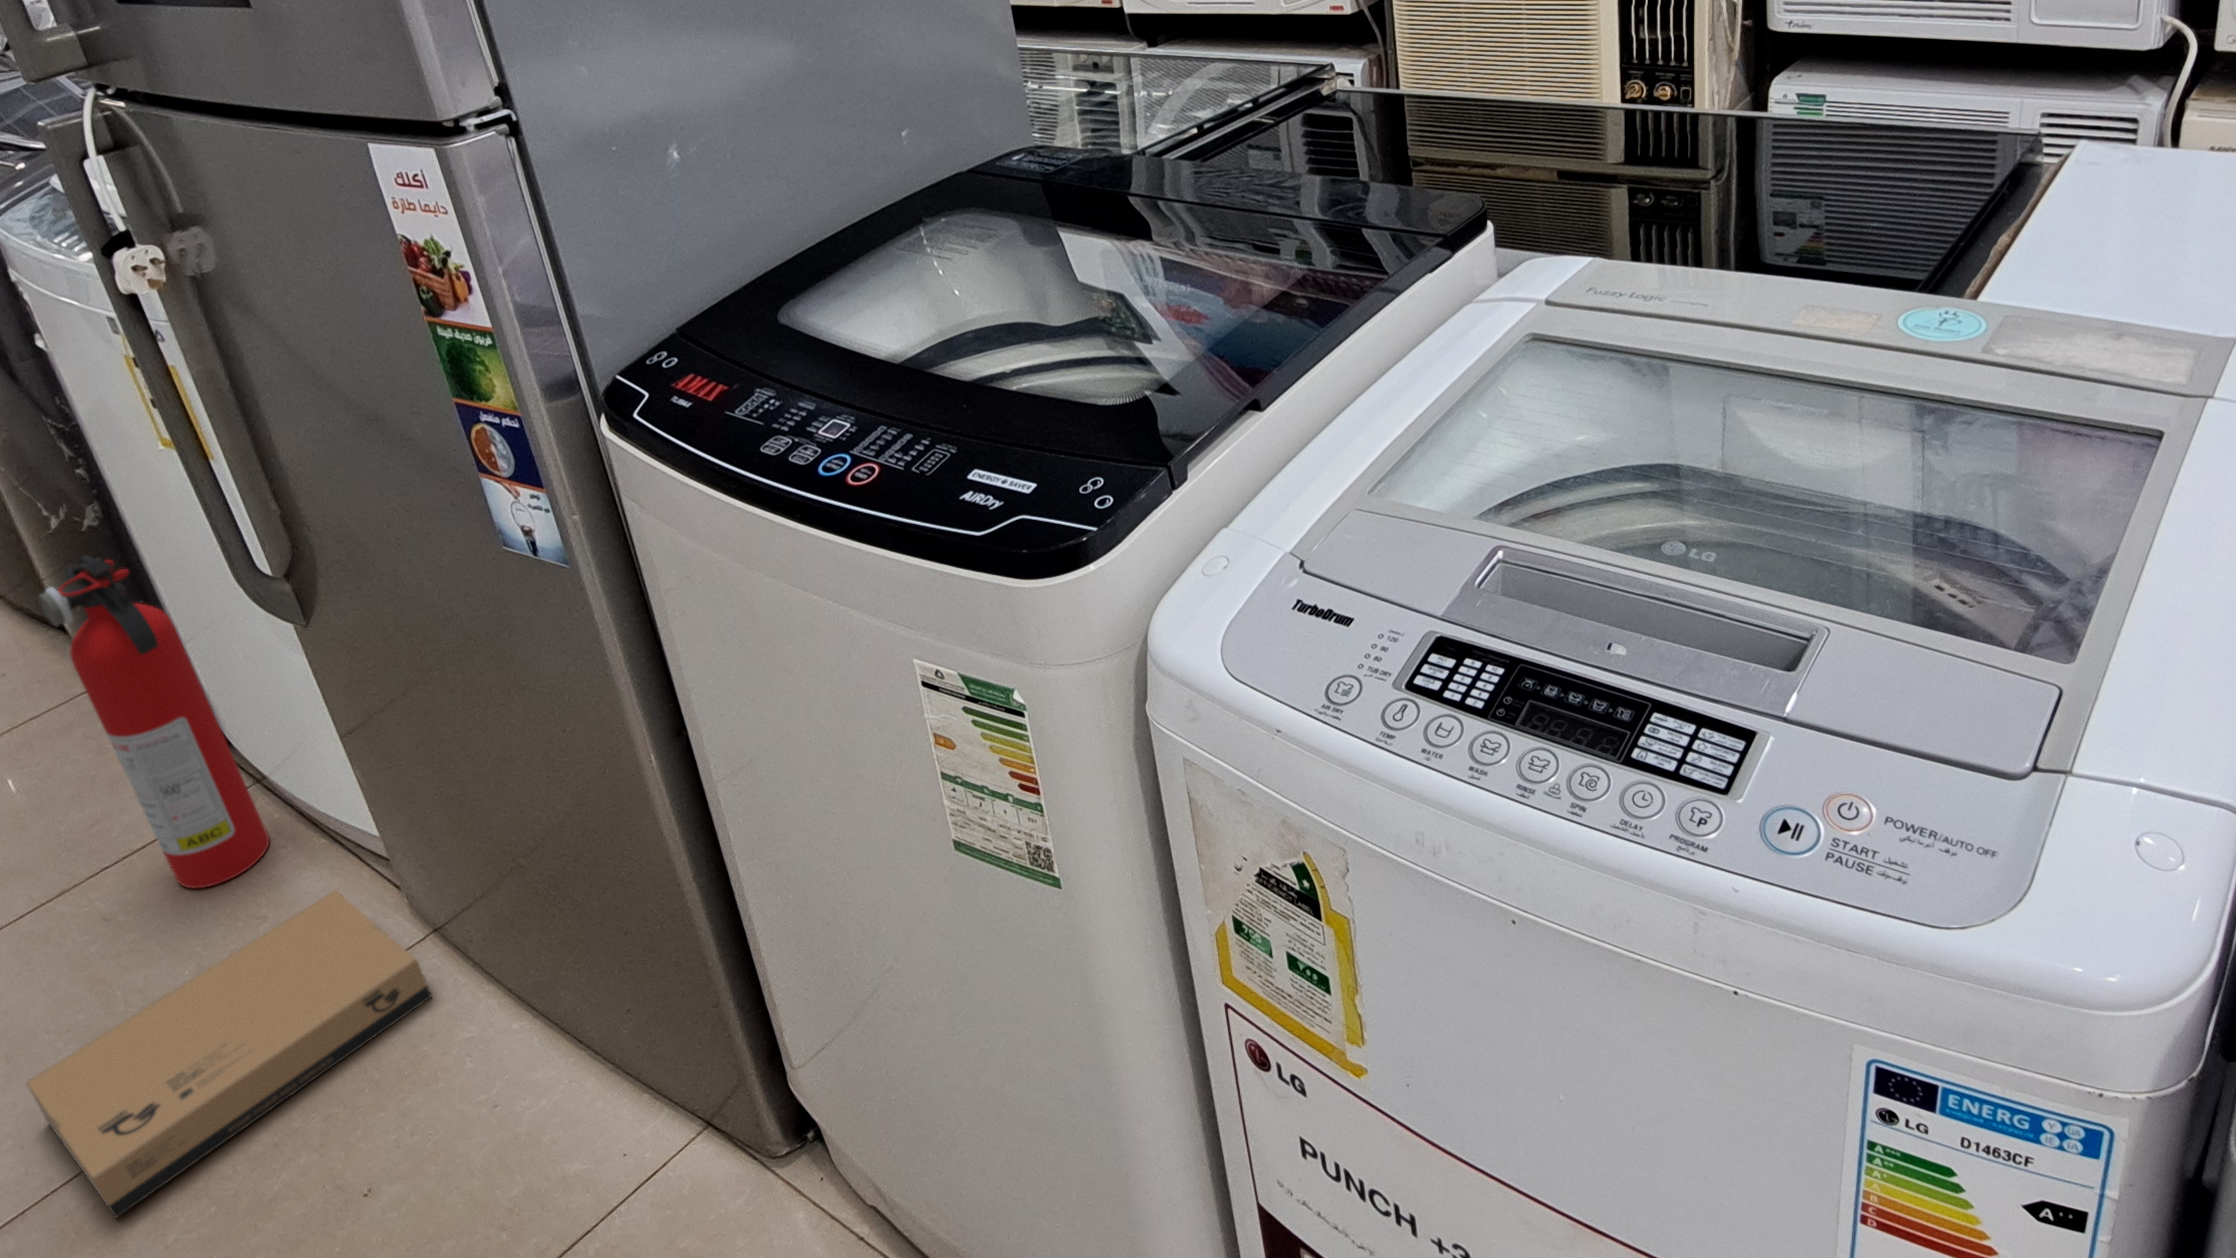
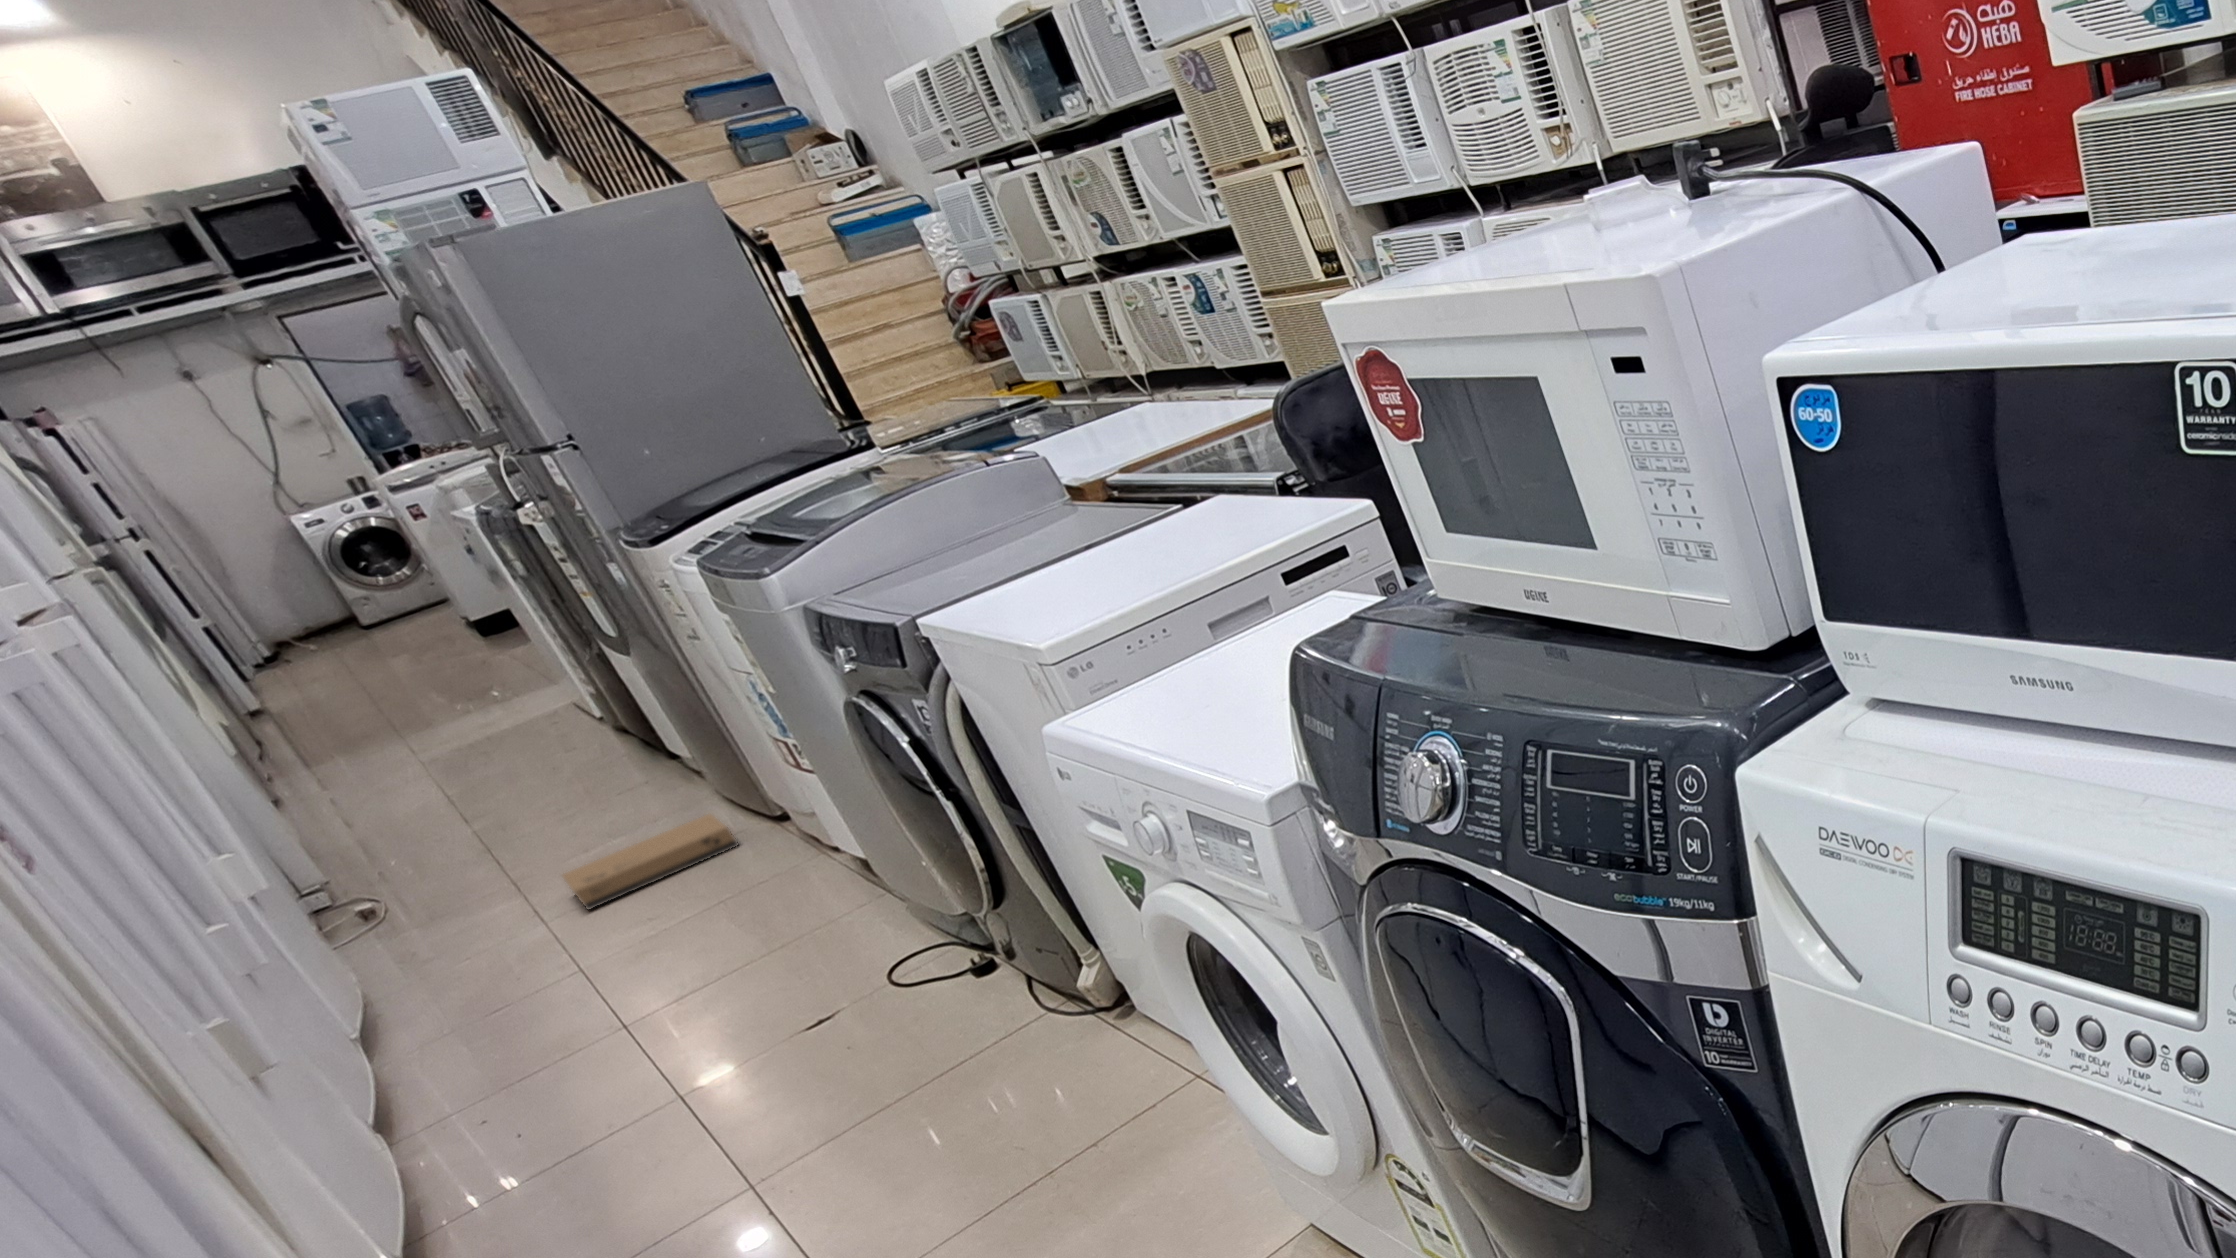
fire extinguisher: present [38,555,269,888] -> none [562,670,705,828]

